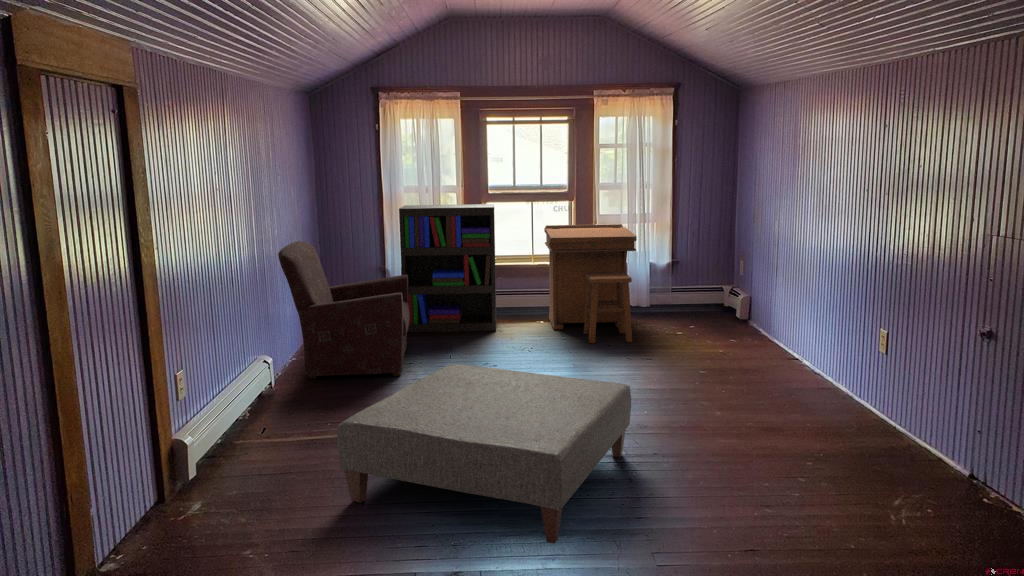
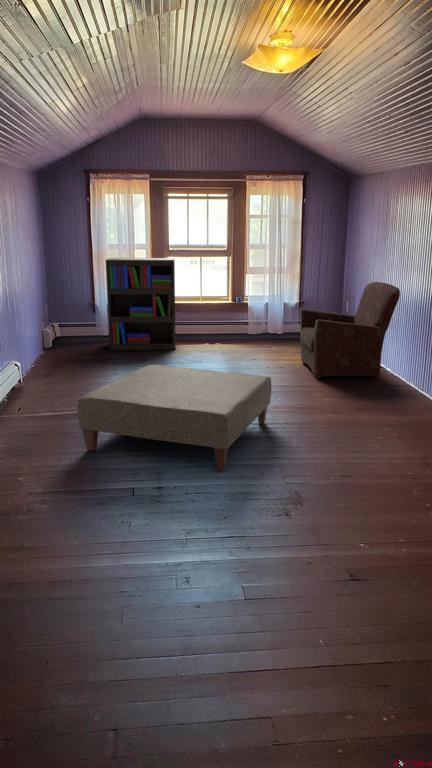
desk: present [544,224,637,343] -> none [210,274,275,357]
armchair: present [278,241,410,379] -> present [299,282,400,379]

